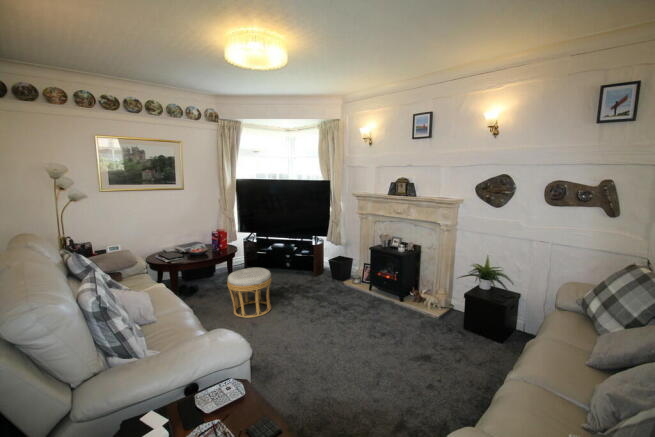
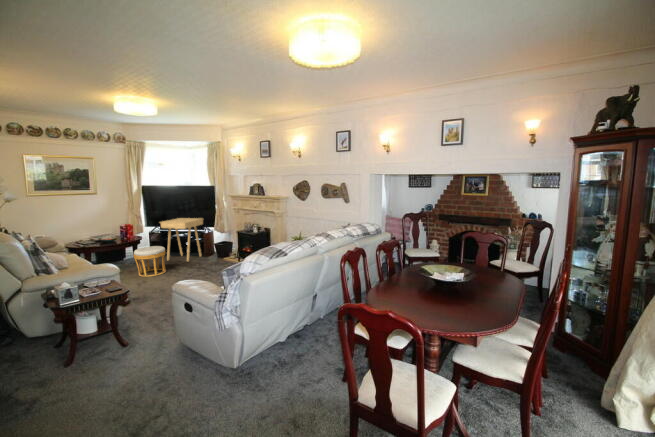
side table: none [260,223,317,289] -> present [160,218,203,262]

